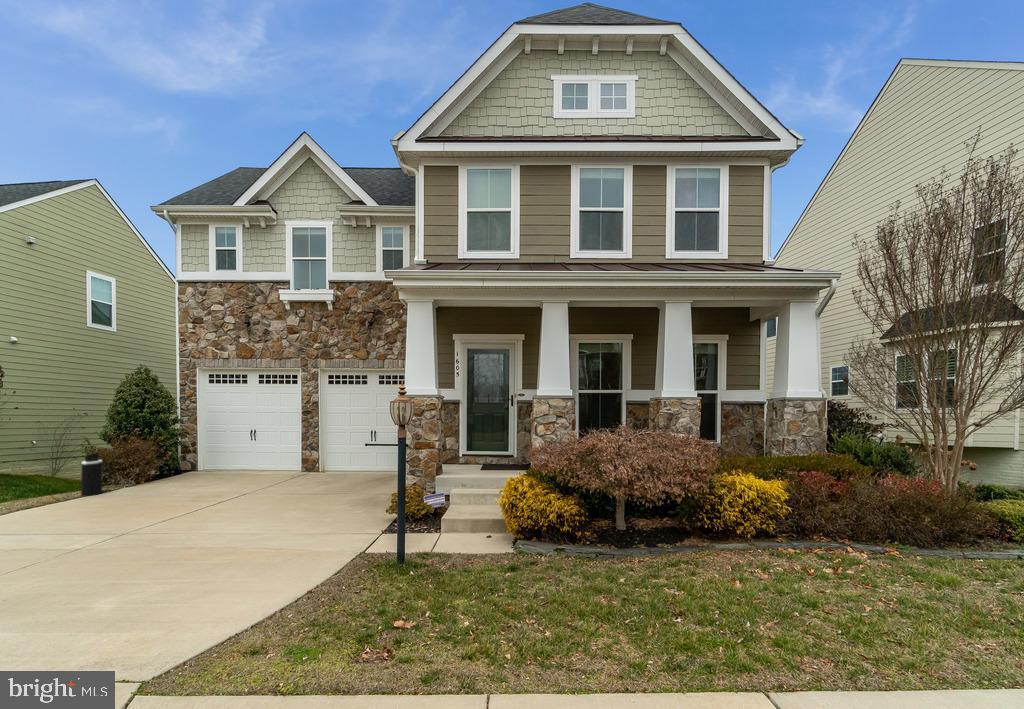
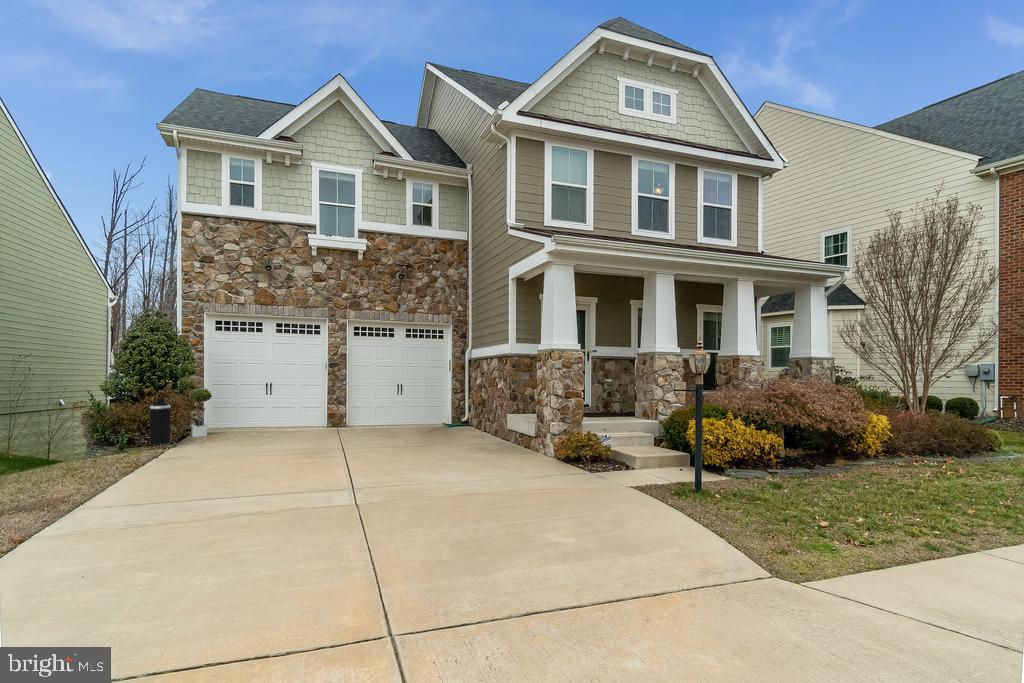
potted tree: none [155,439,176,482] -> present [191,388,212,437]

